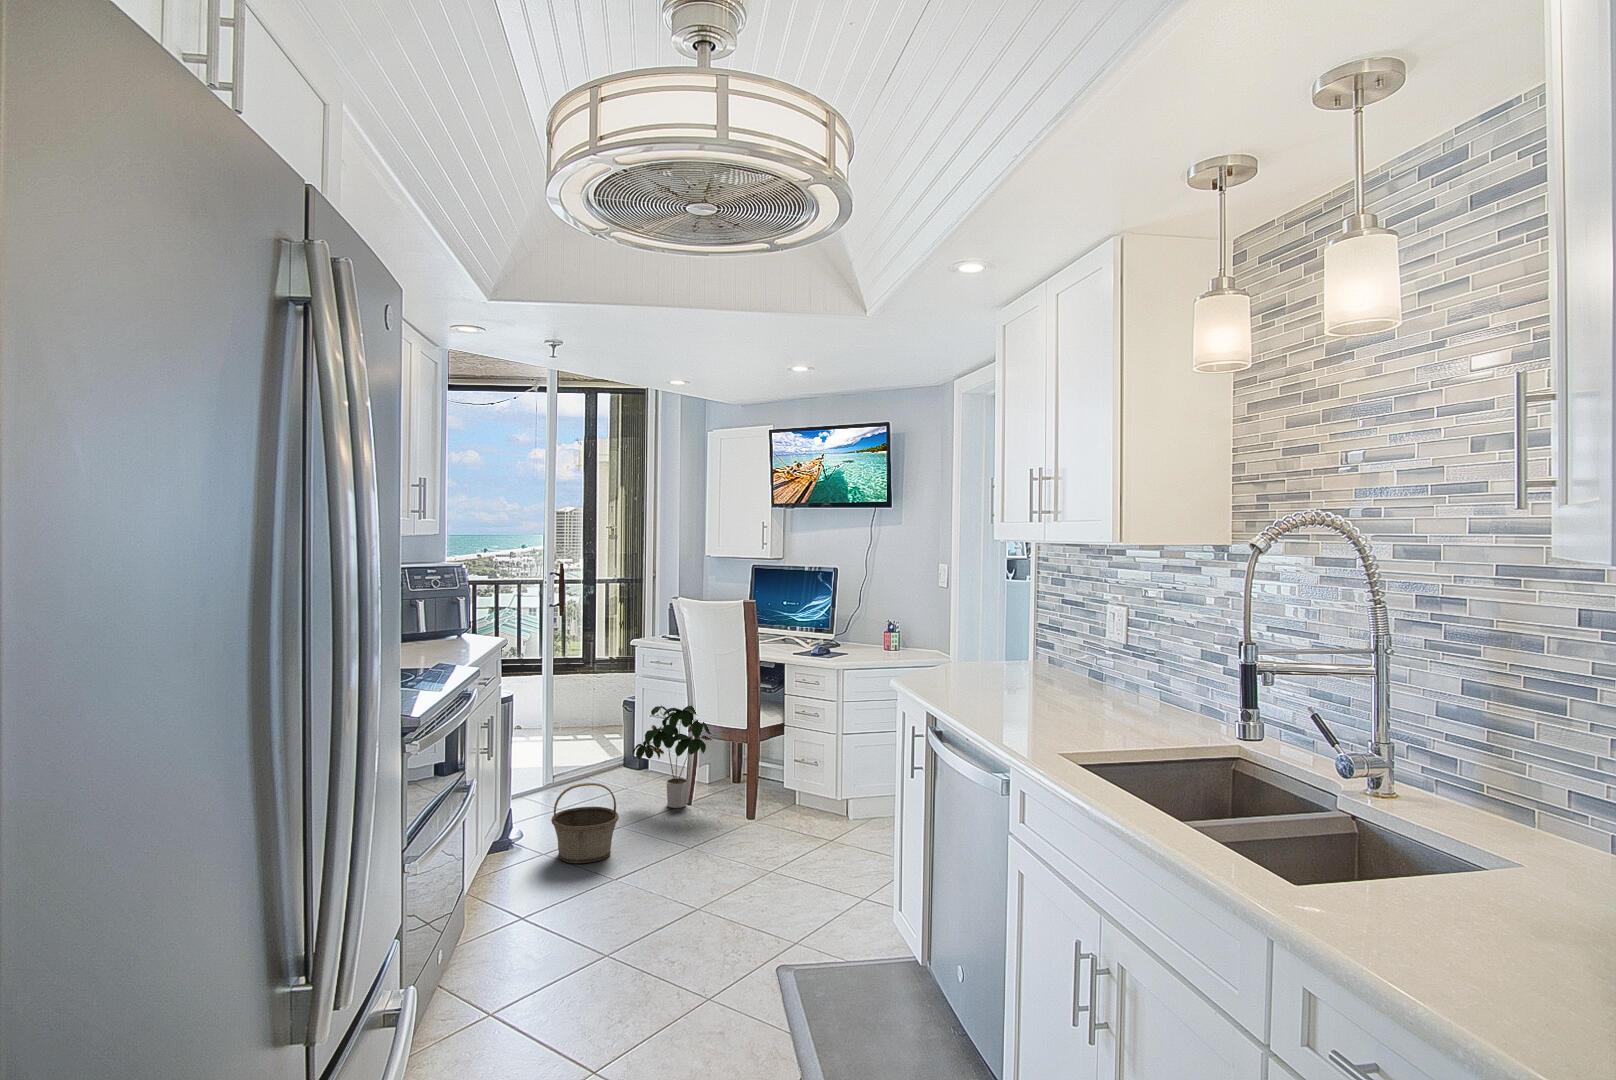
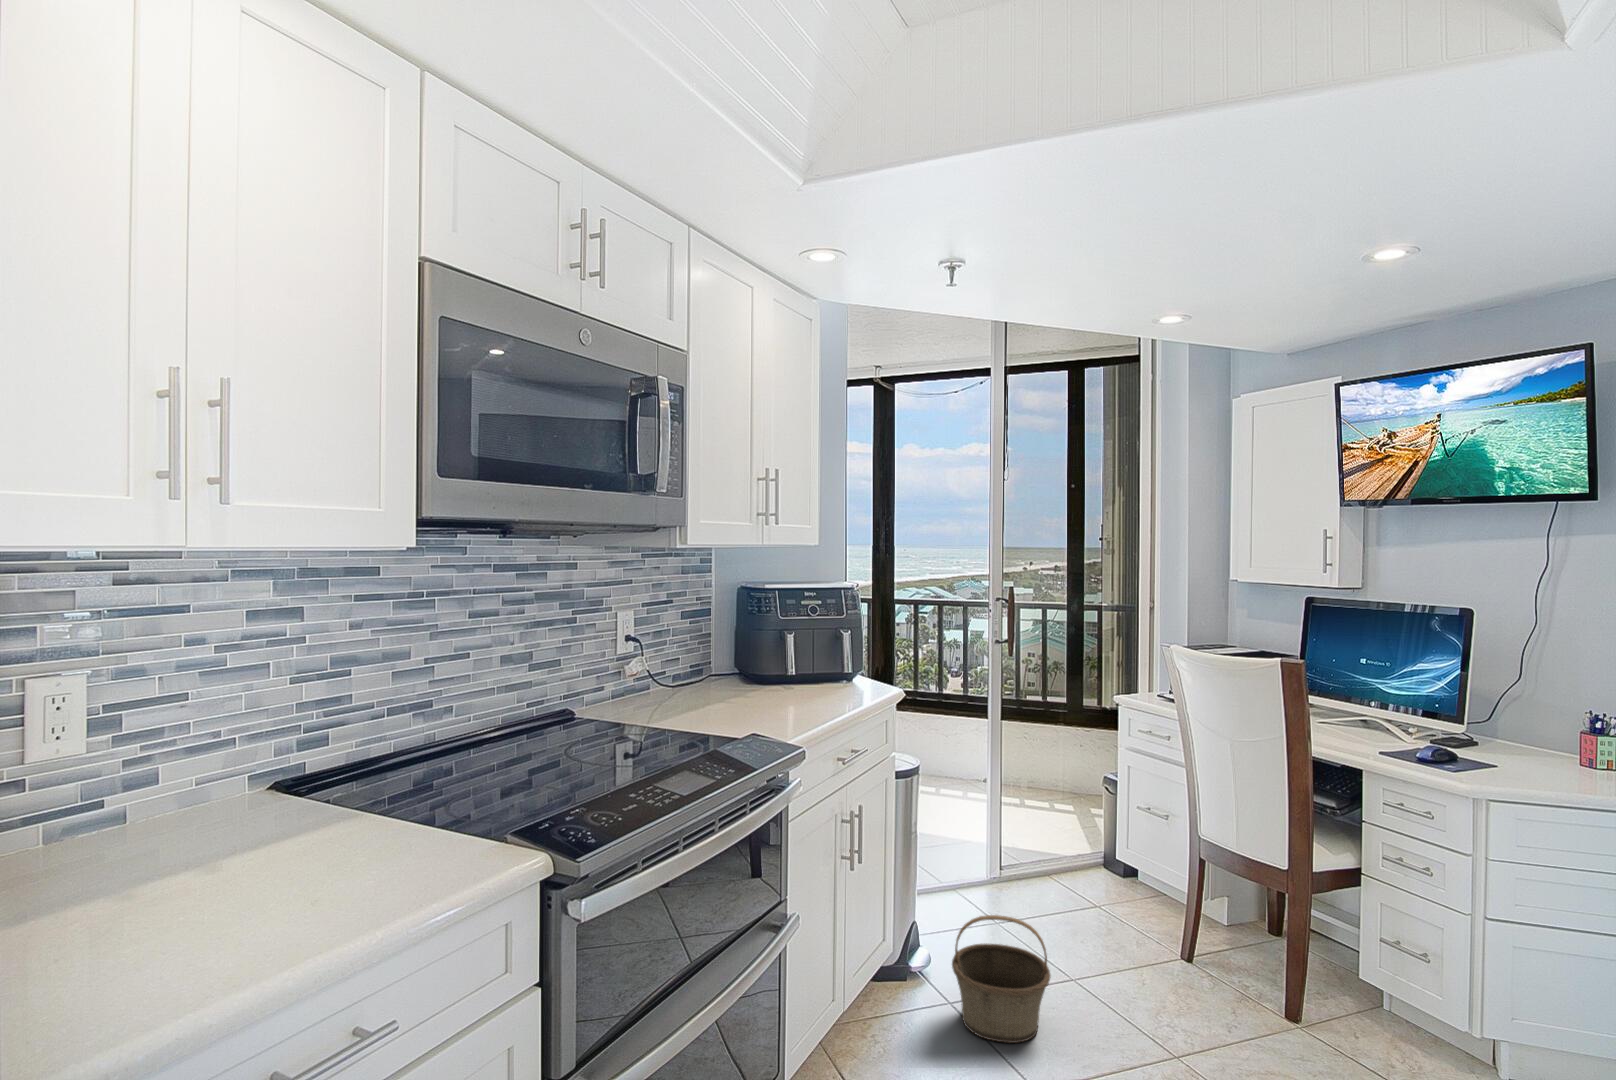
potted plant: present [633,706,712,808] -> none [1099,802,1243,967]

